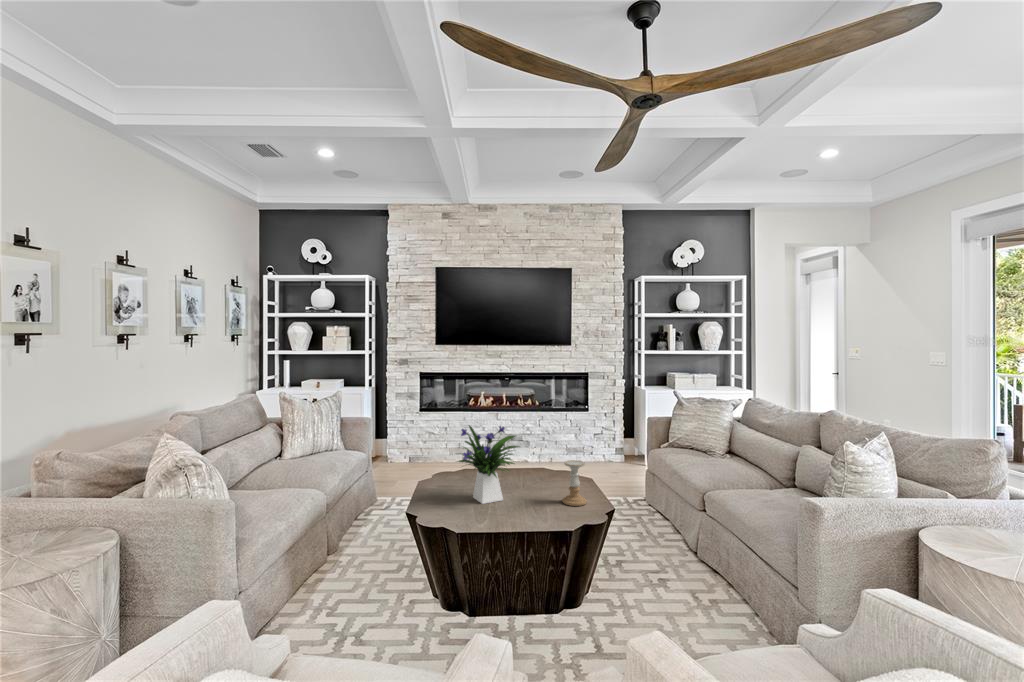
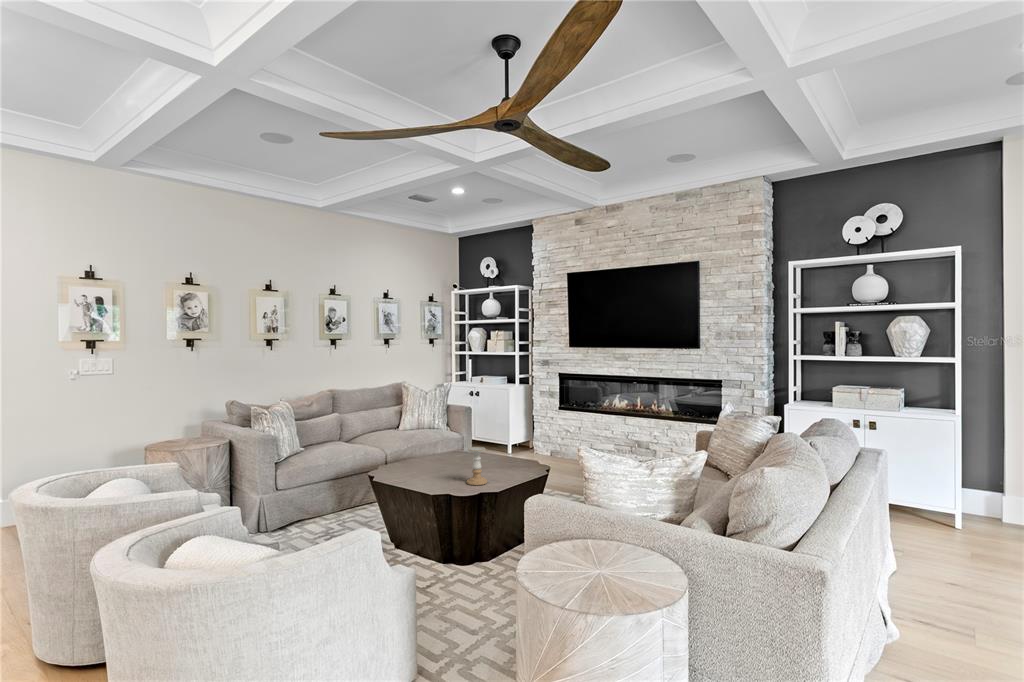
flower arrangement: present [458,425,520,504] -> none [401,408,461,472]

